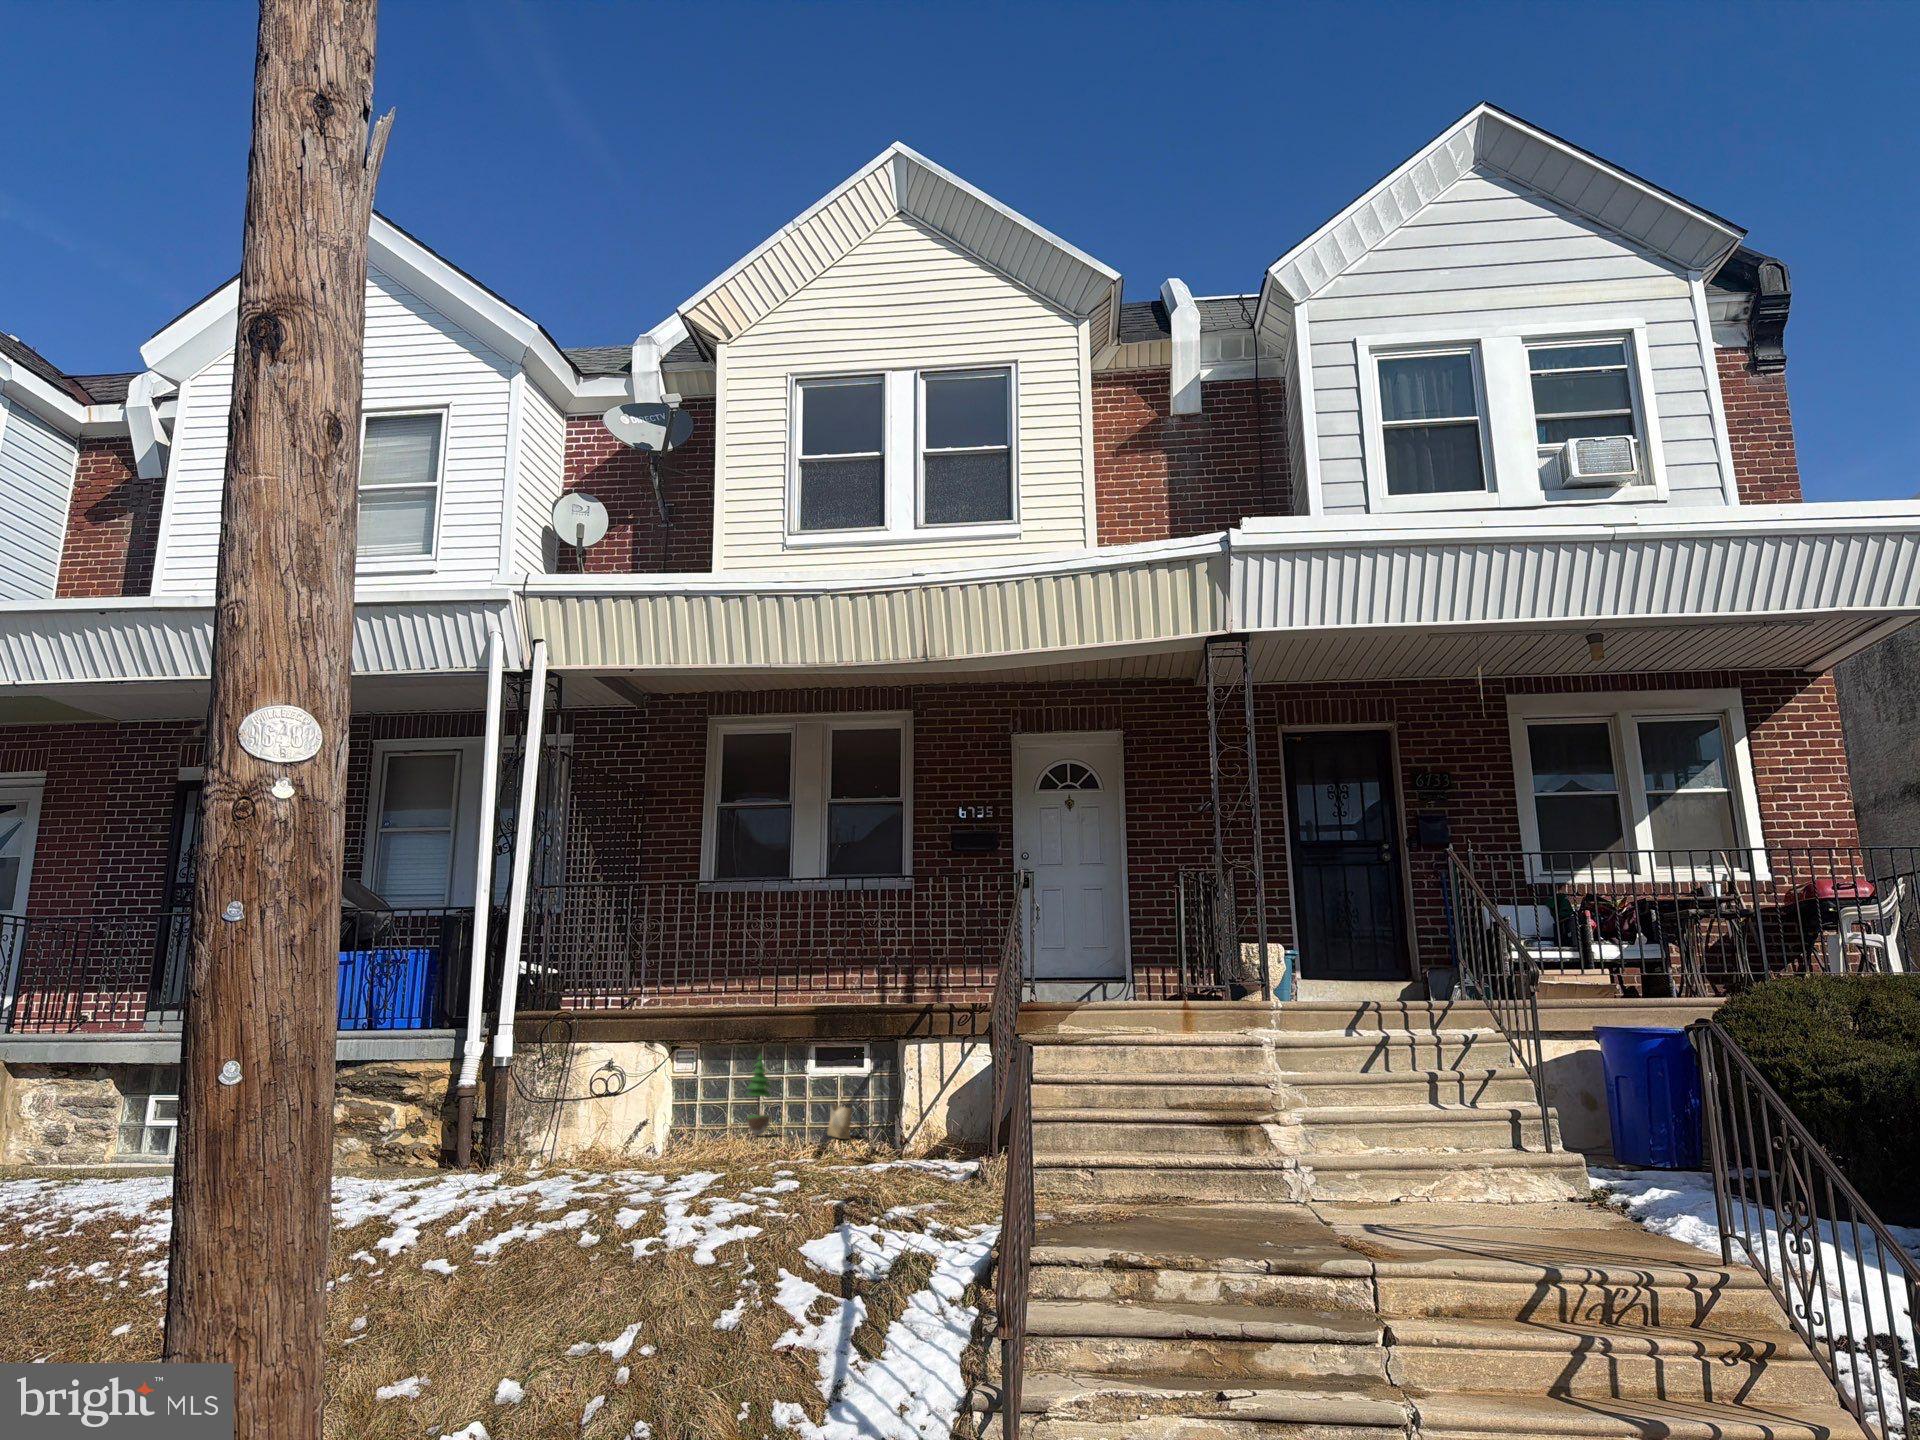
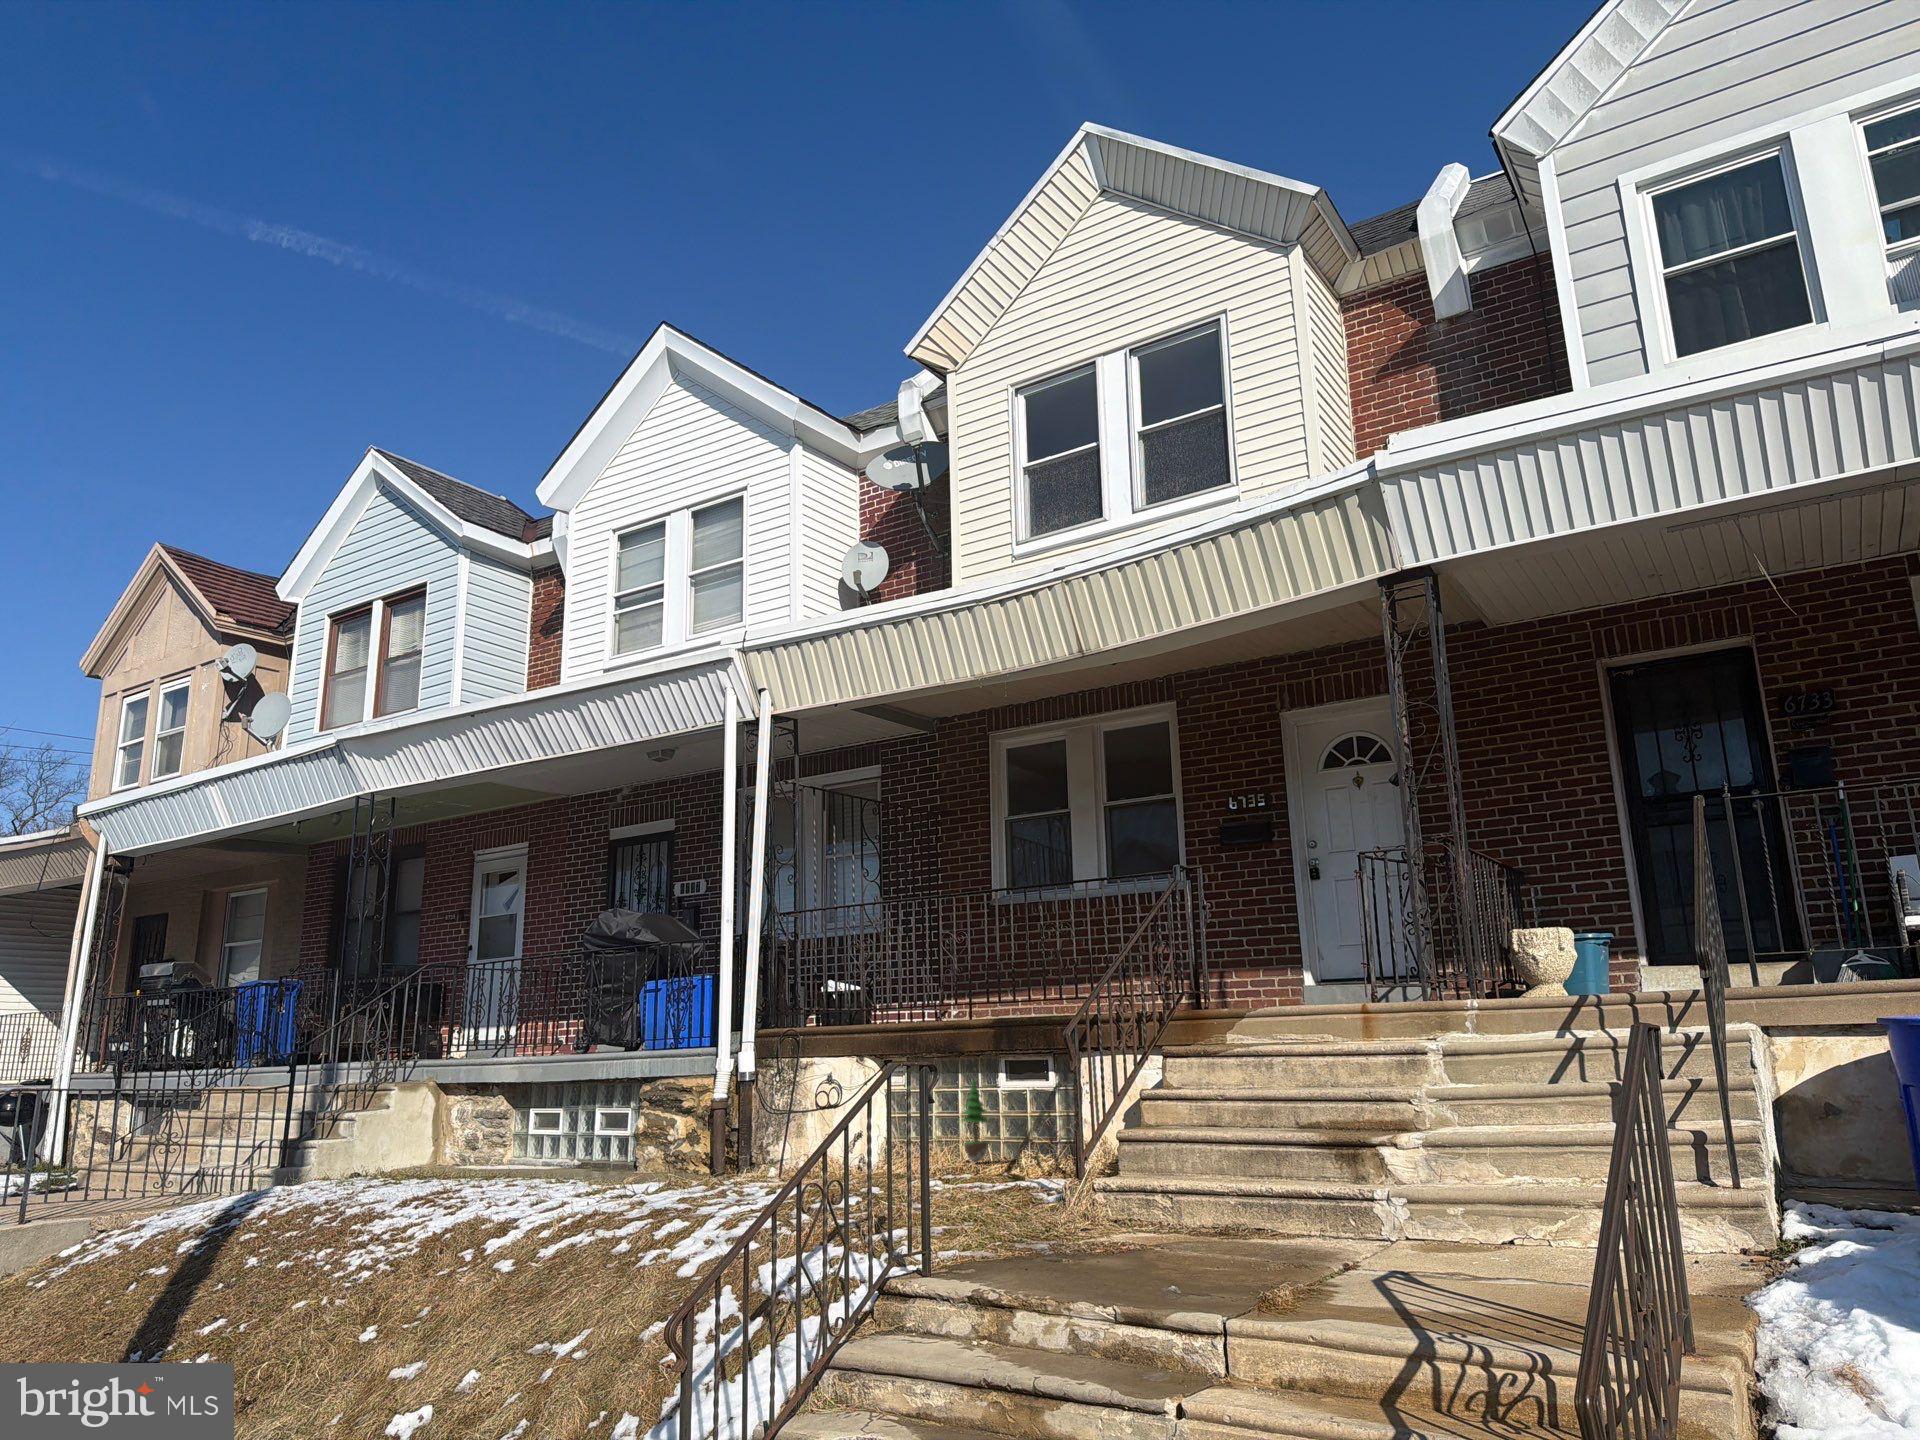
woven basket: present [827,1105,852,1139] -> none [1035,1113,1058,1166]

